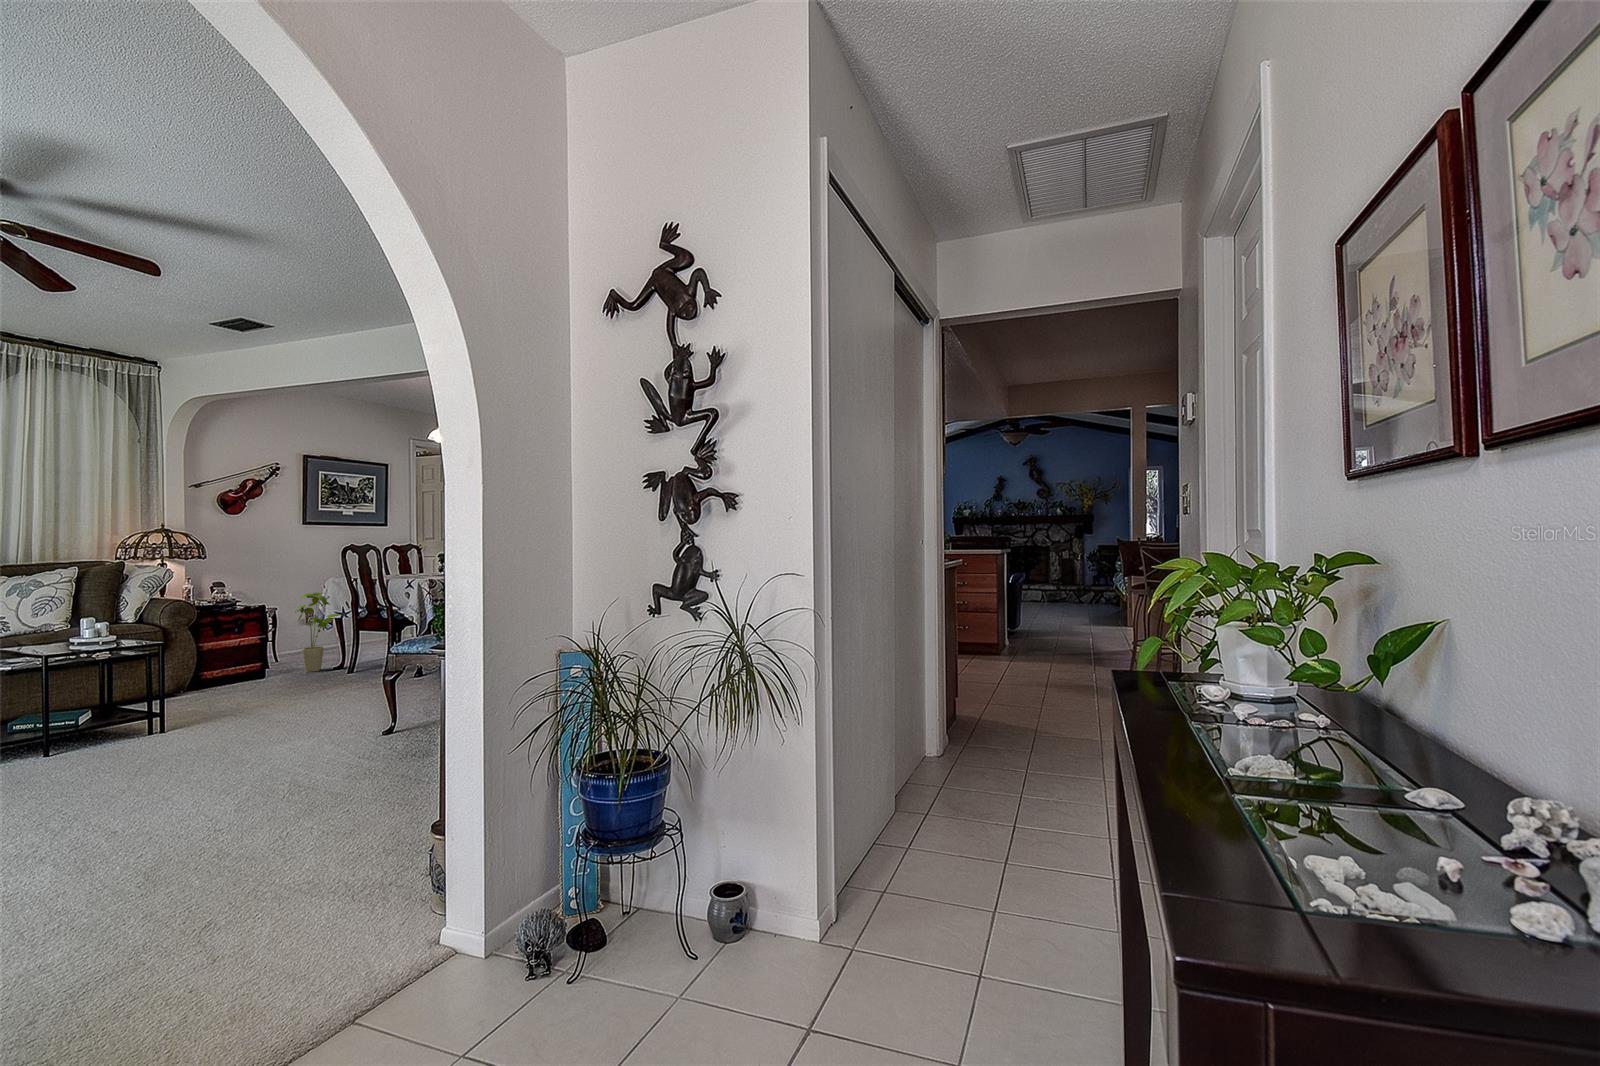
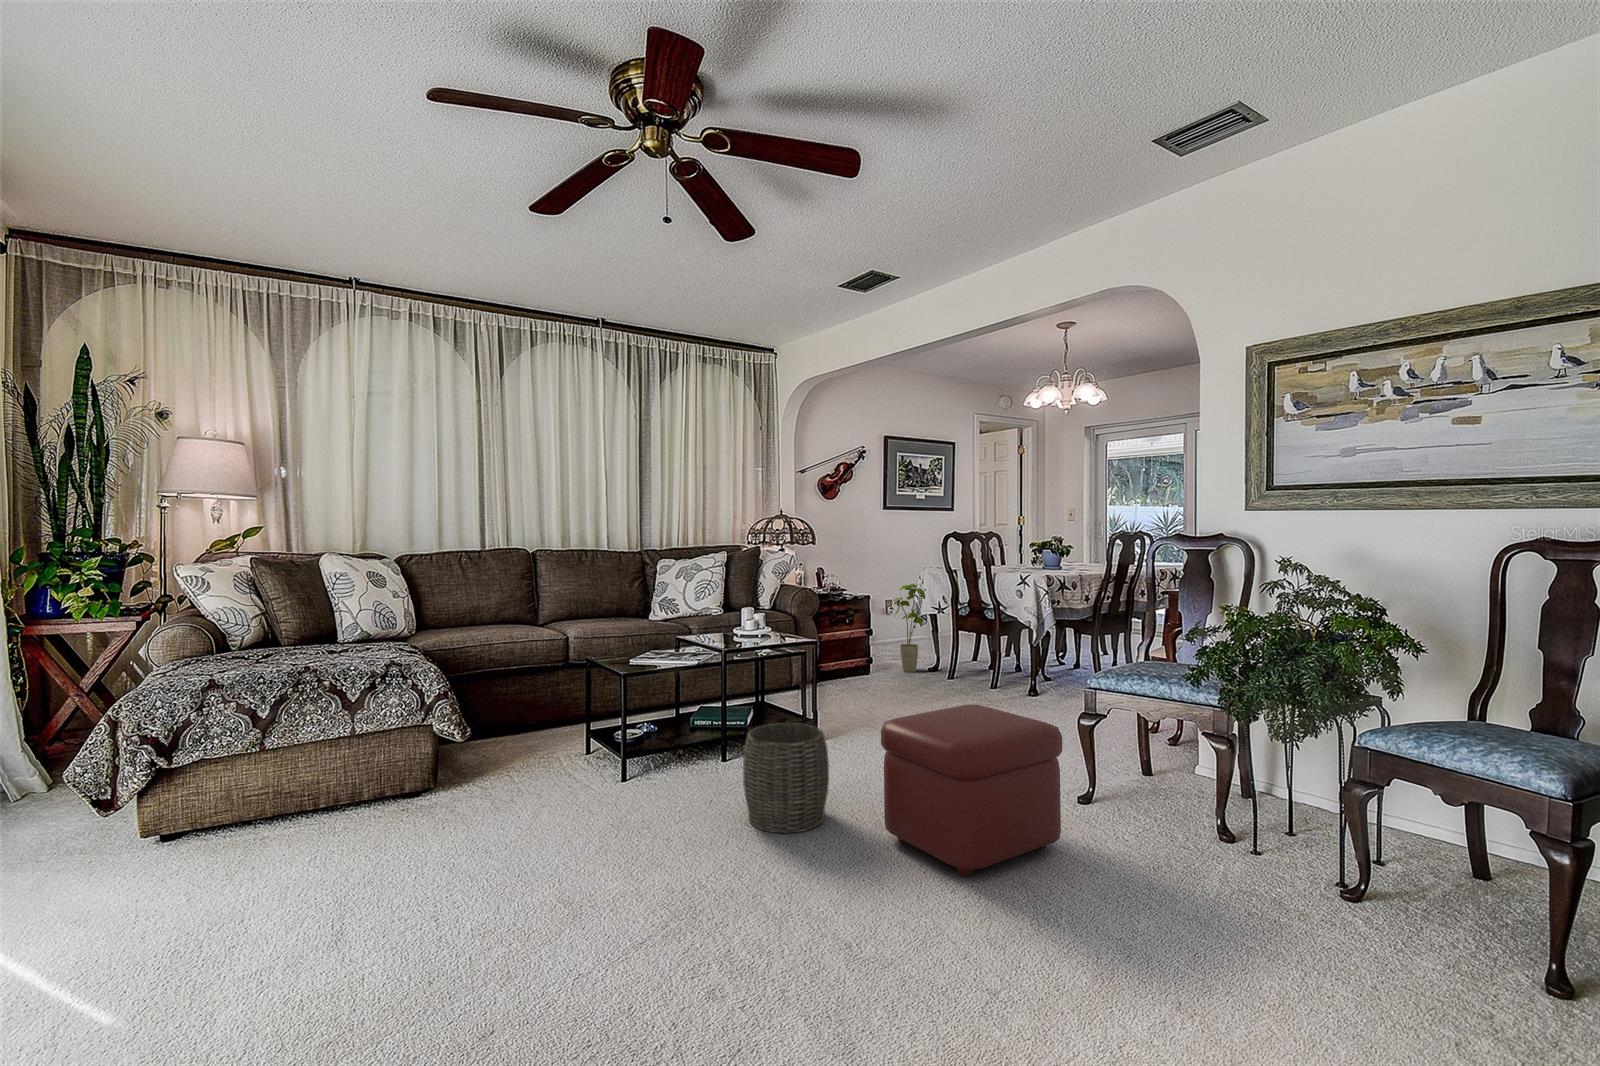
ottoman: none [180,673,335,787] -> present [881,704,1062,877]
woven basket: none [41,705,137,793] -> present [743,723,829,833]

